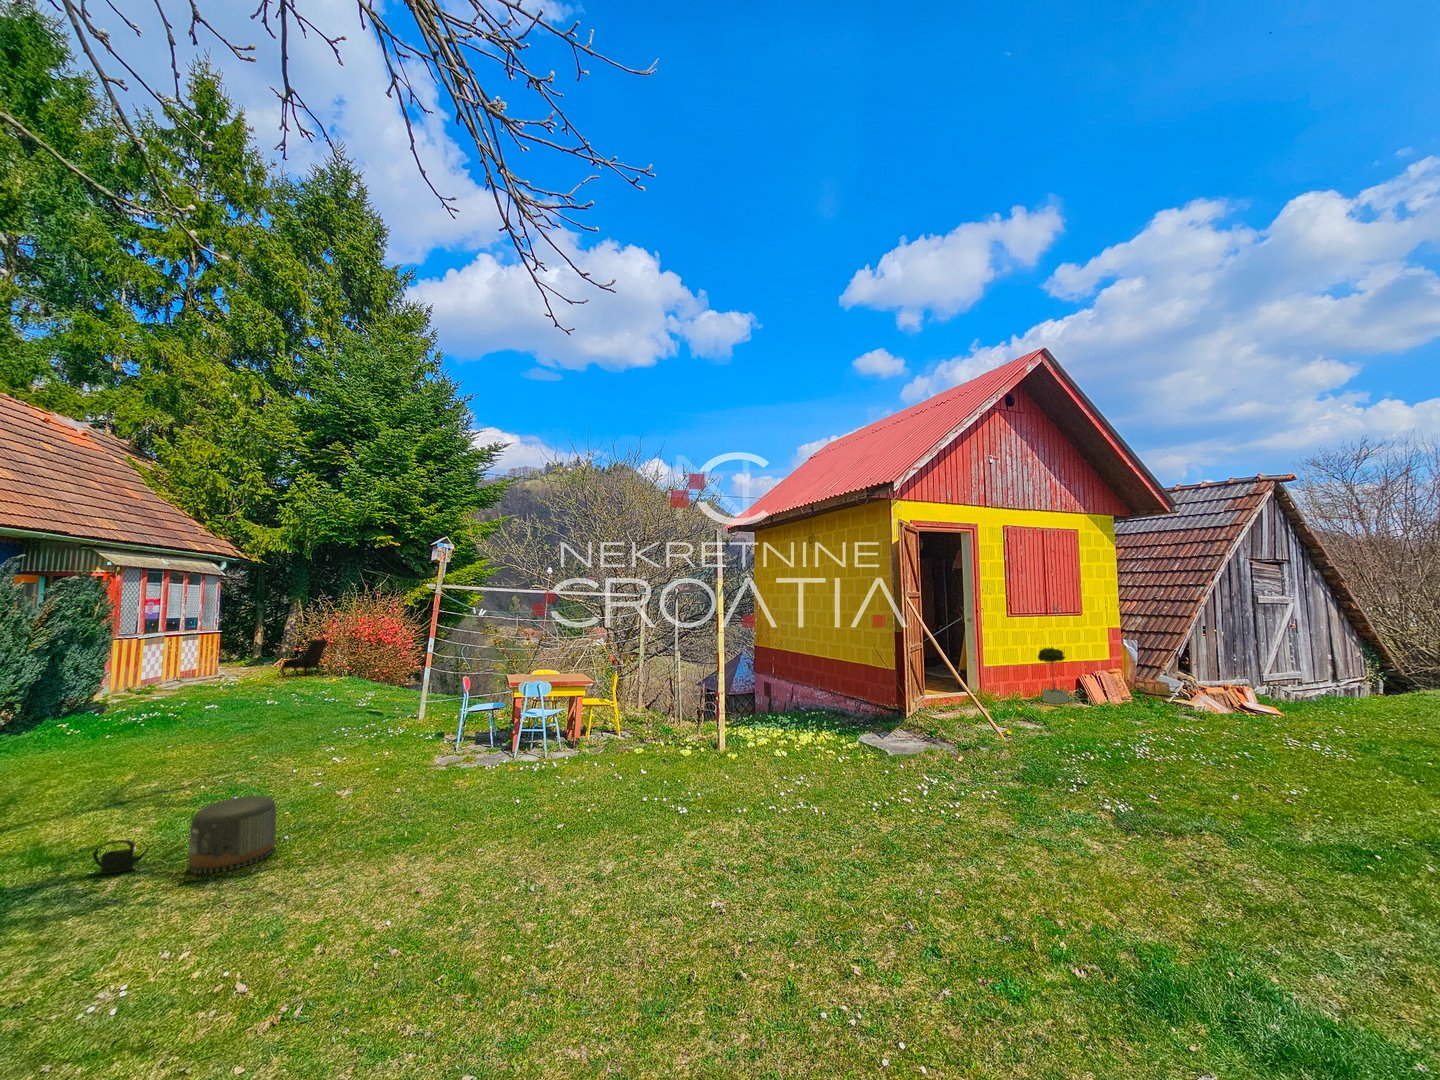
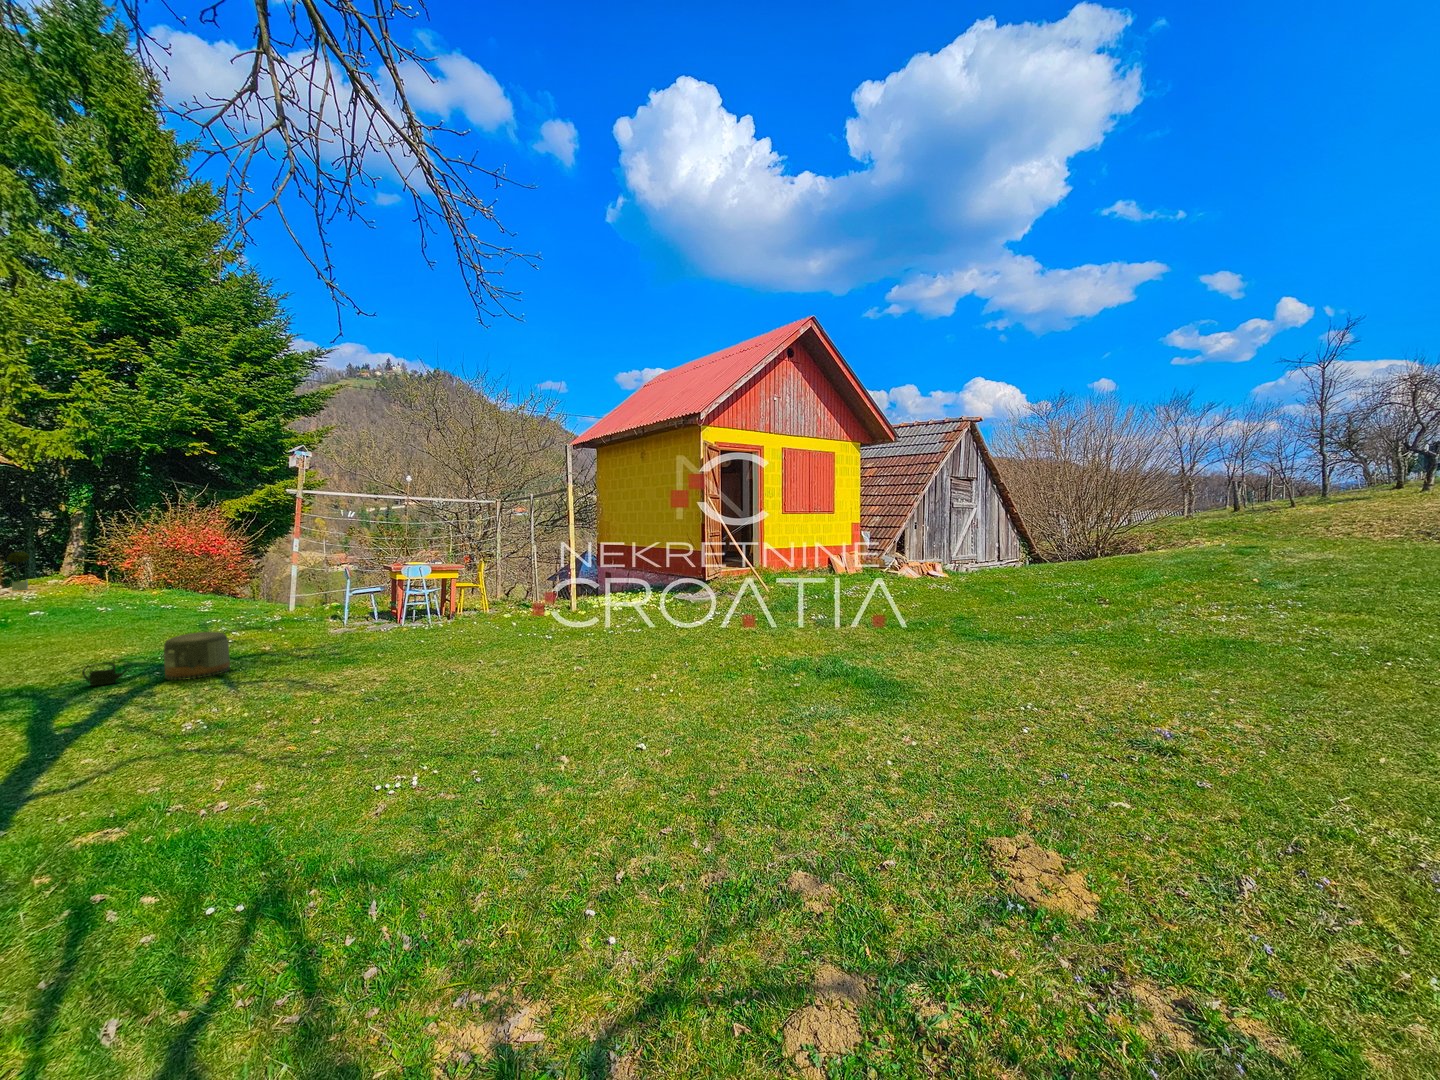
lounge chair: present [281,639,328,676] -> none [95,547,148,585]
potted tree: present [1038,648,1068,704] -> present [7,551,30,591]

